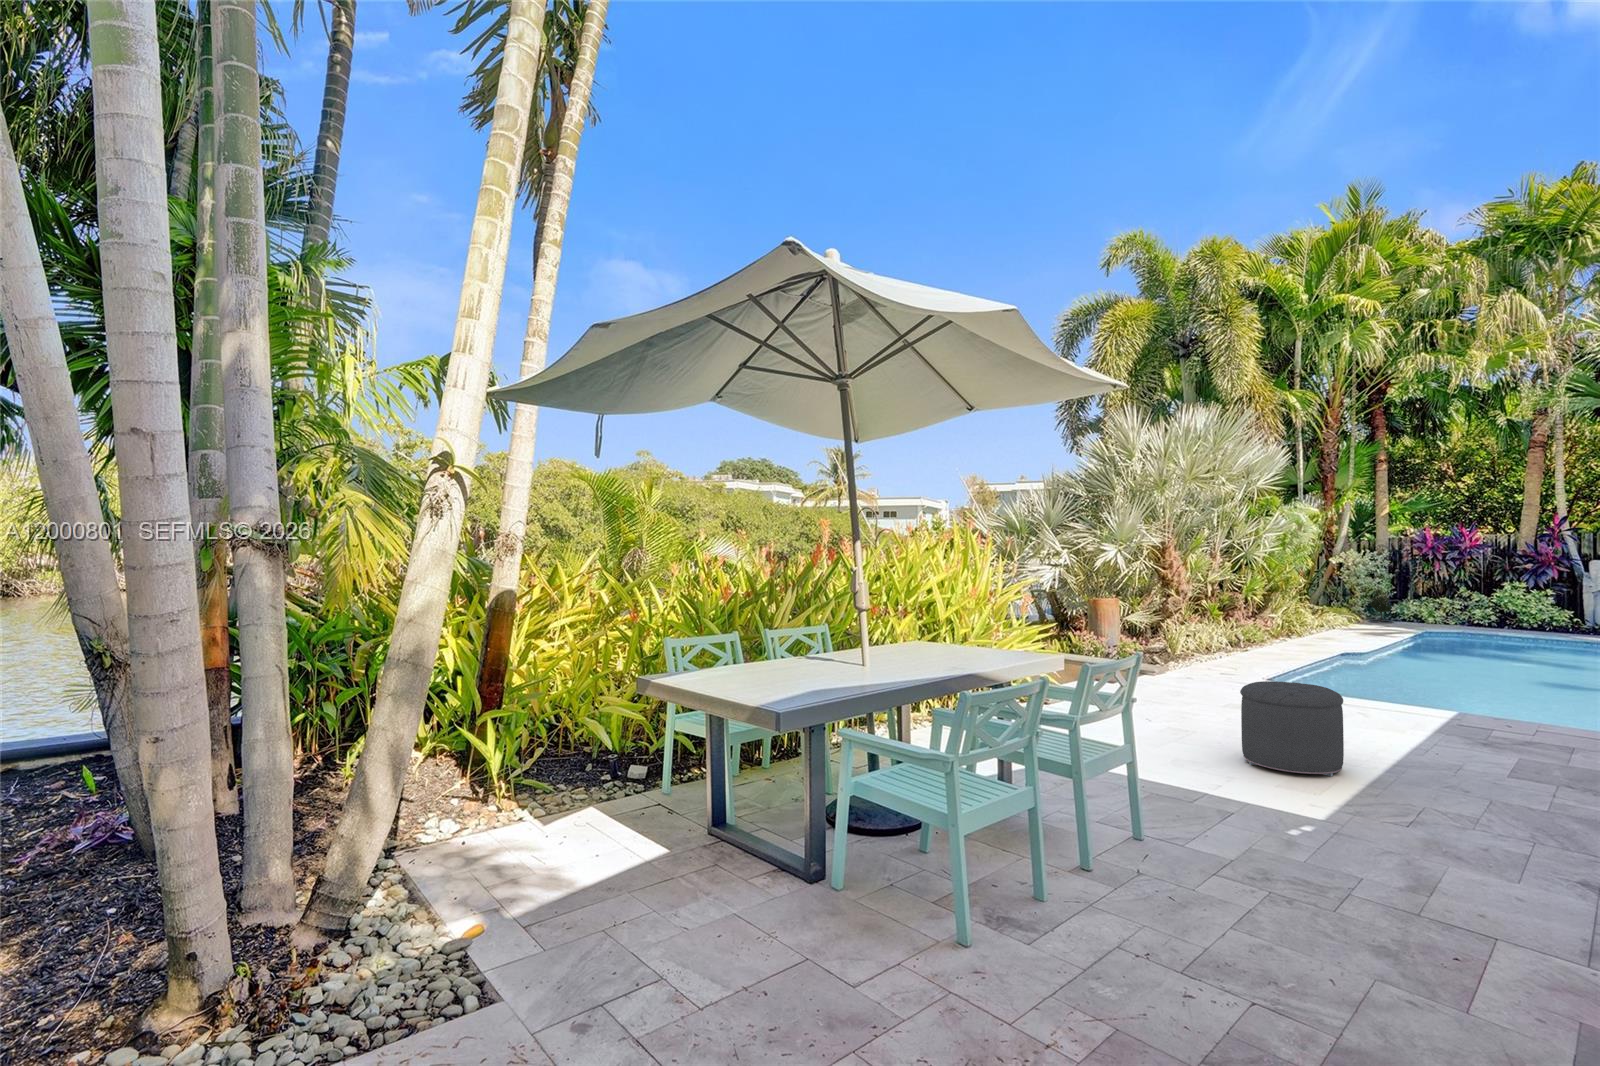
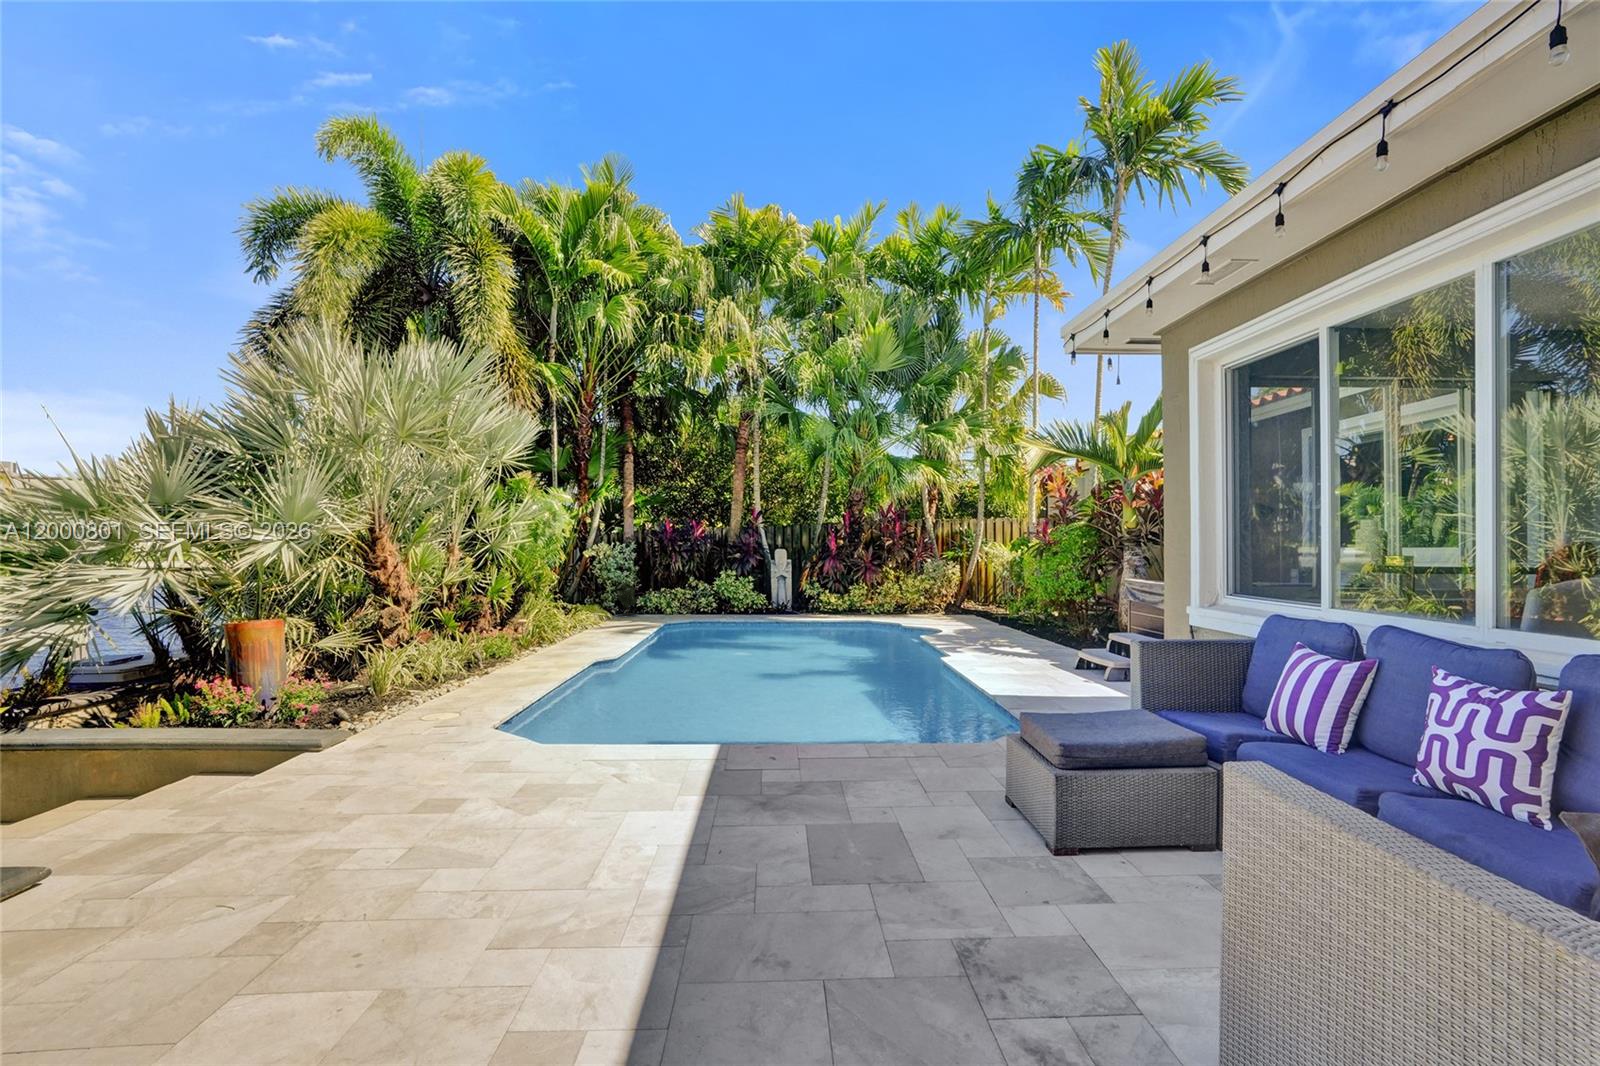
ottoman: present [1240,681,1344,776] -> none [419,792,603,1010]

